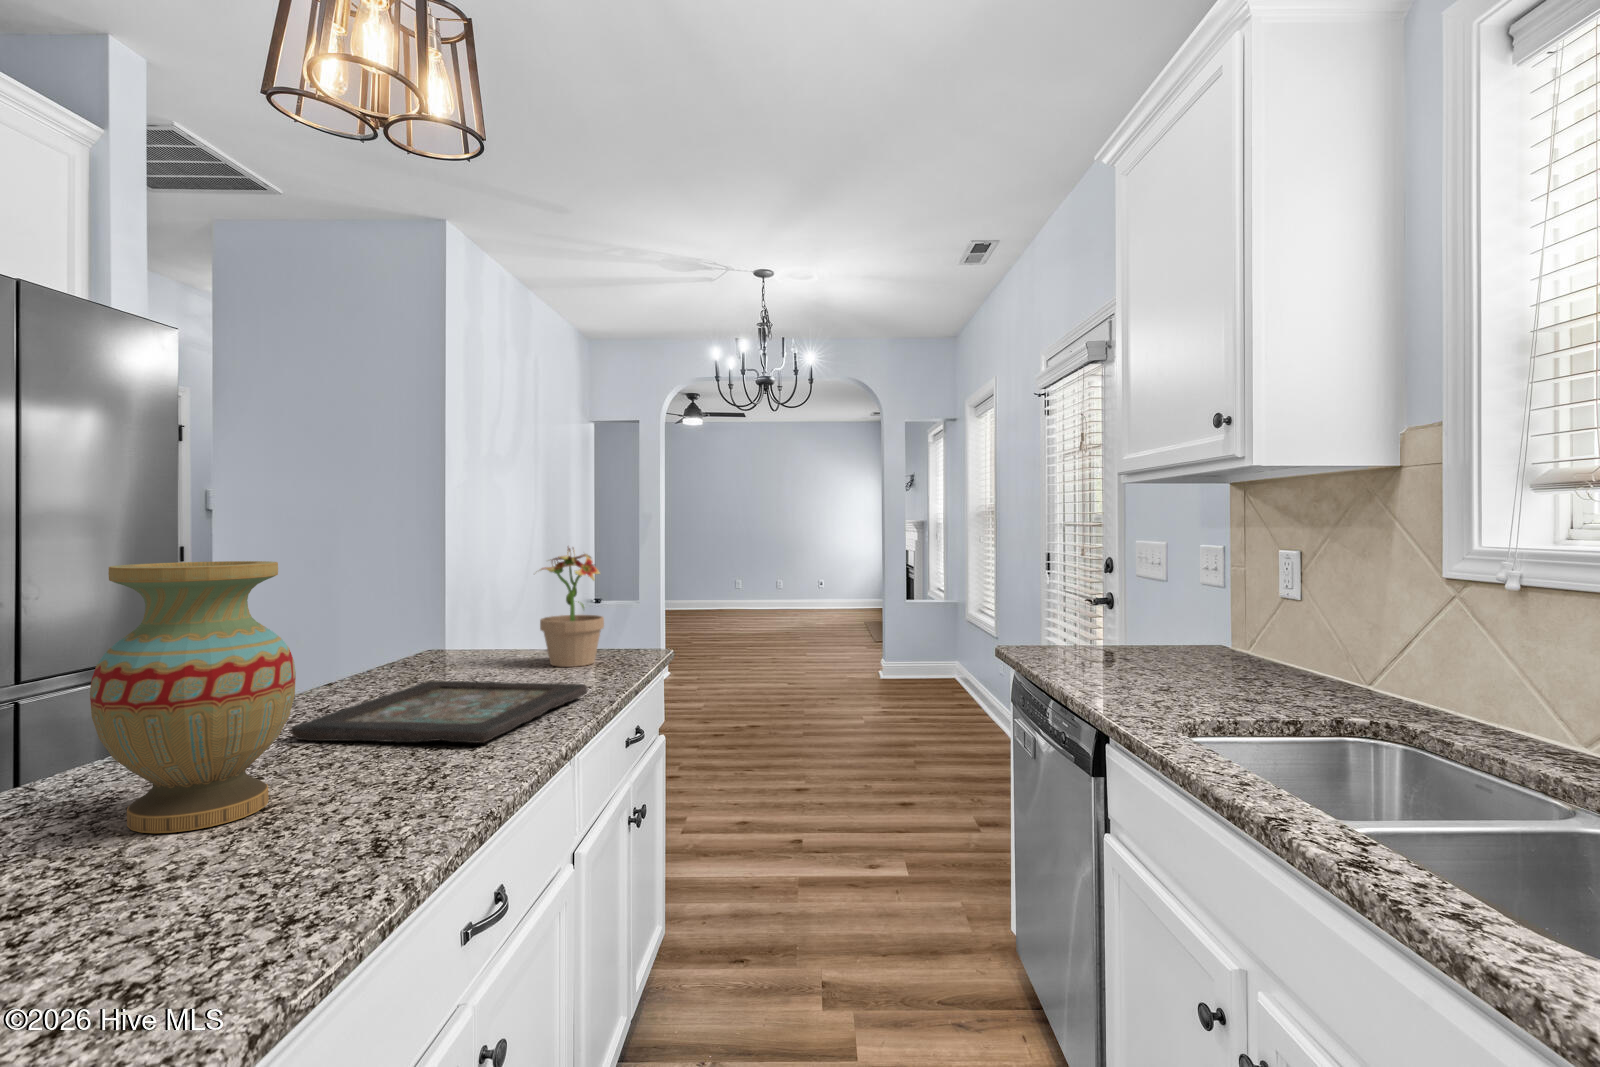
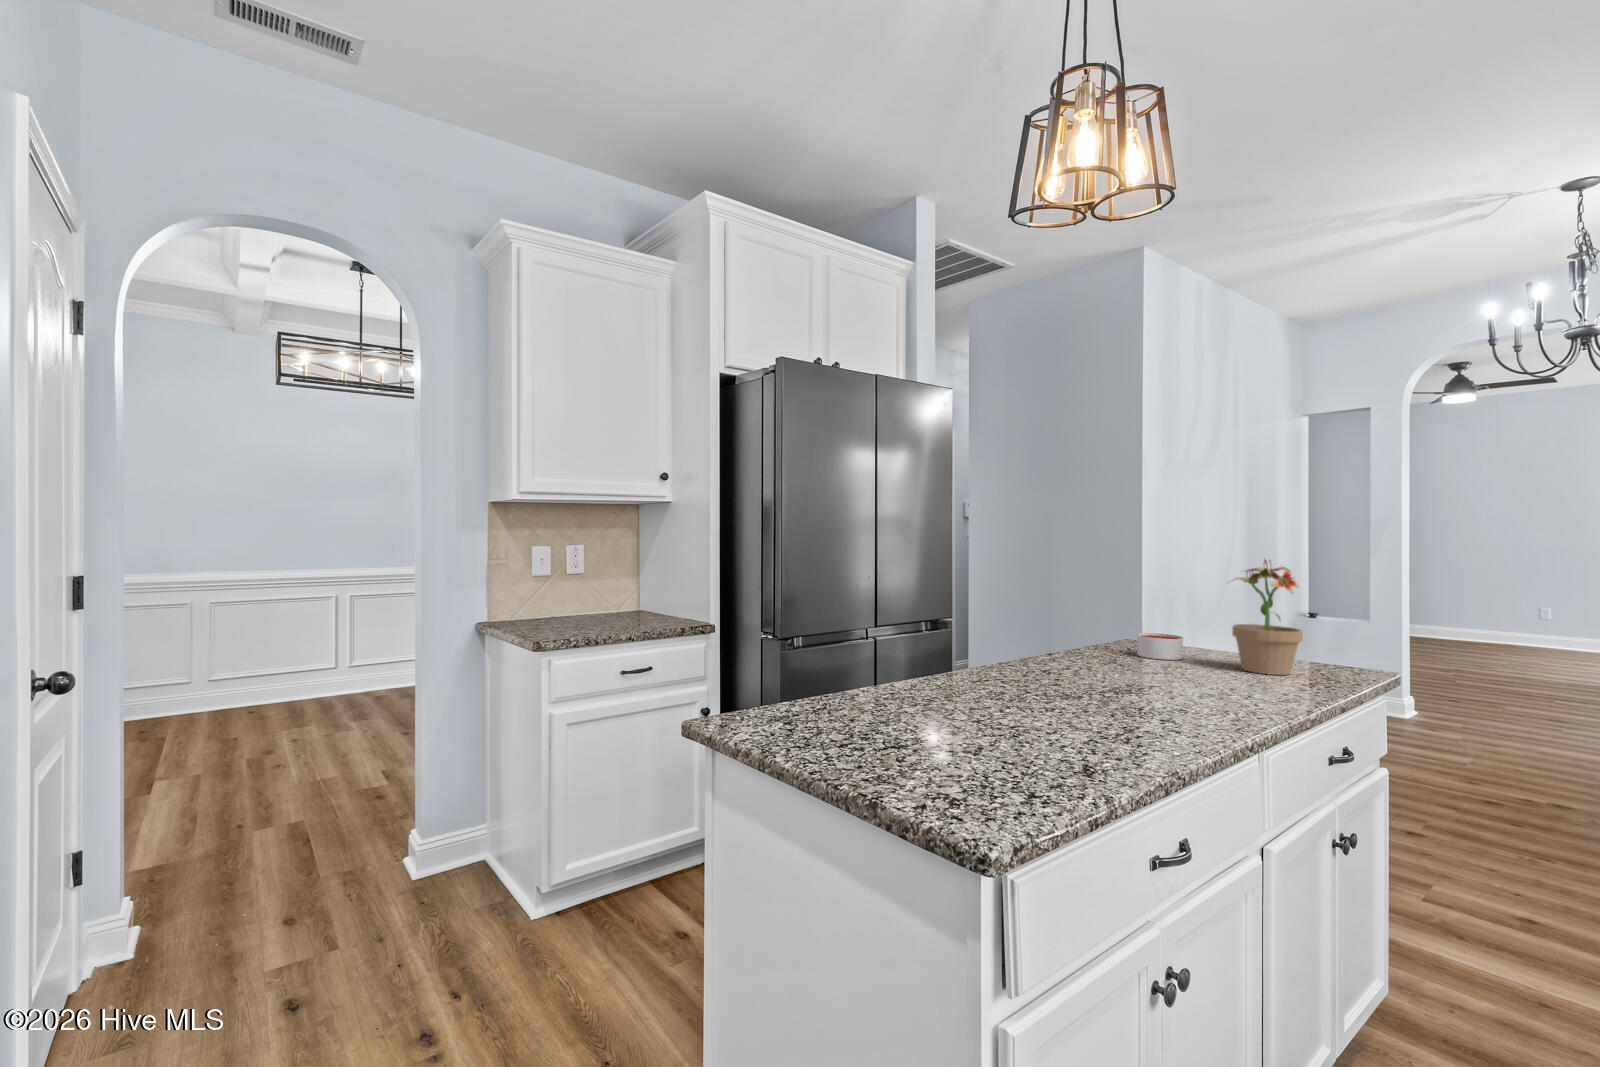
vase: present [90,561,296,833] -> none [924,554,1035,729]
candle: none [439,637,490,668] -> present [1137,633,1183,660]
decorative tray: present [291,681,588,743] -> none [1028,664,1279,719]

